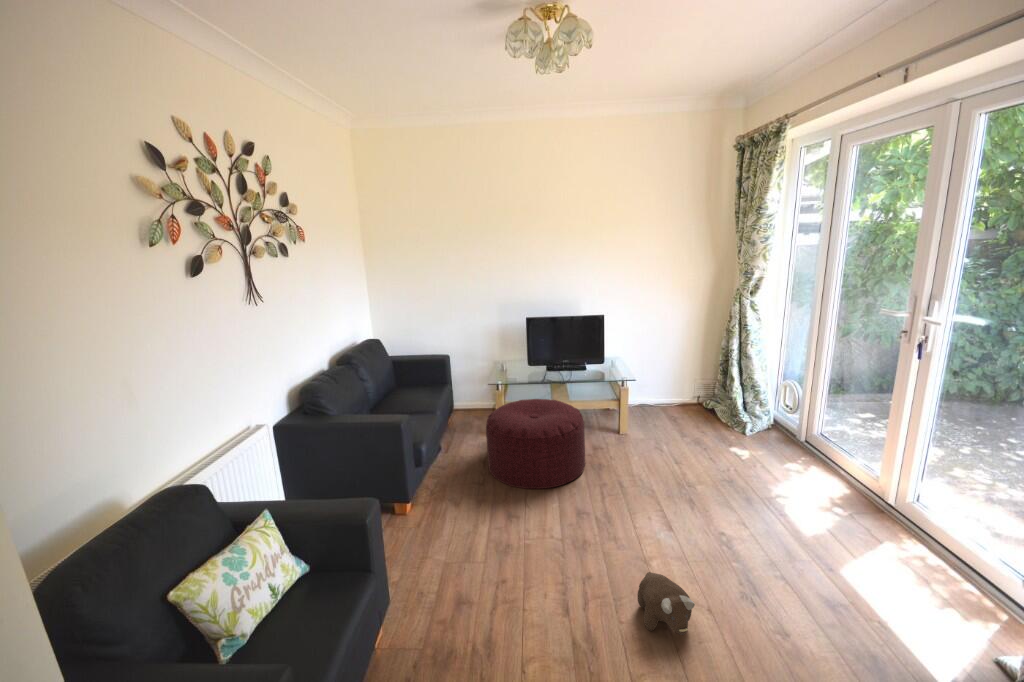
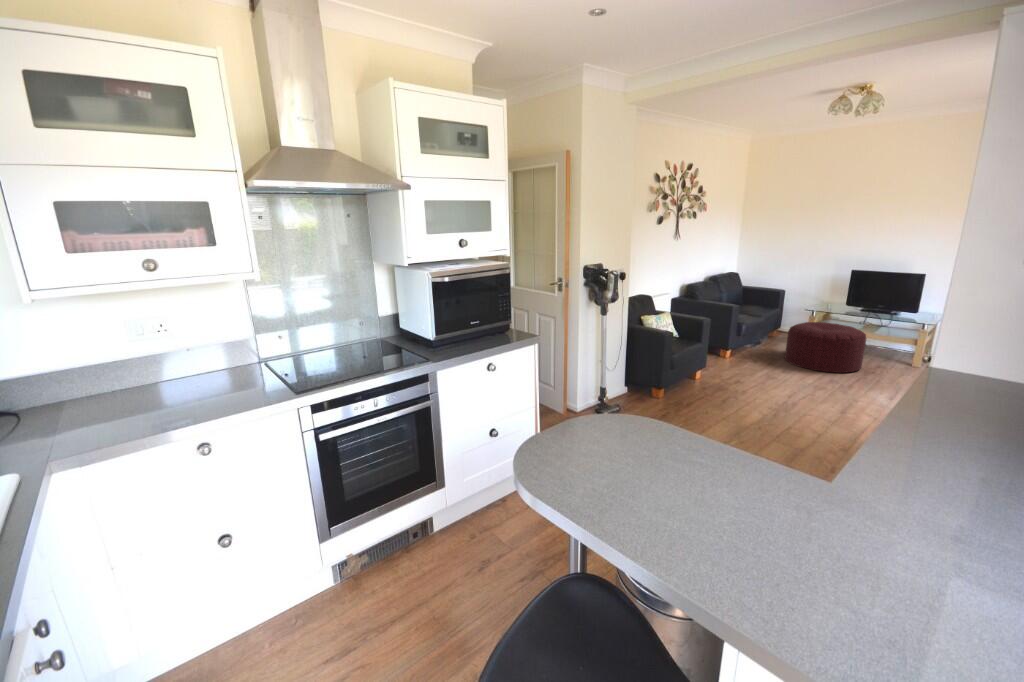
plush toy: present [638,572,695,635] -> none [824,390,854,416]

